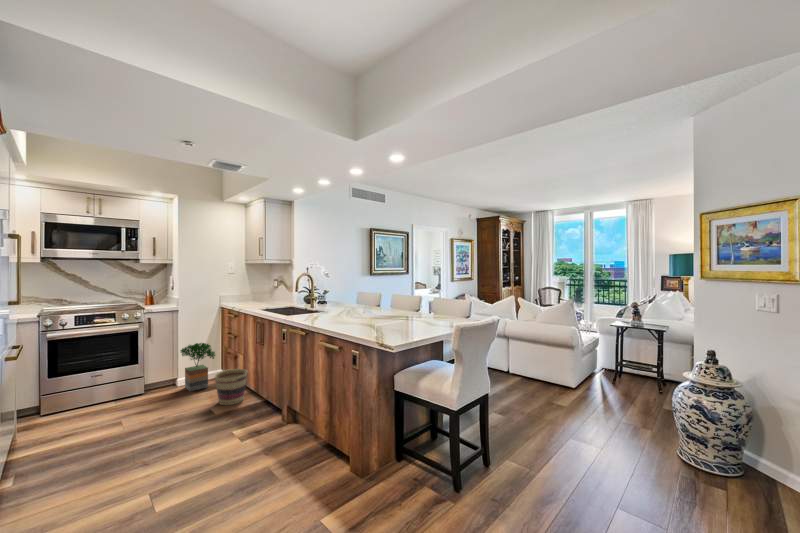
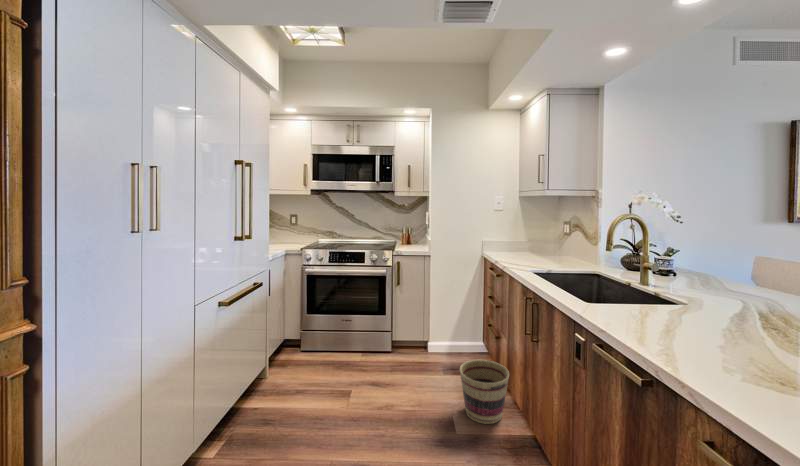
potted tree: present [180,343,215,391] -> none [428,302,471,368]

